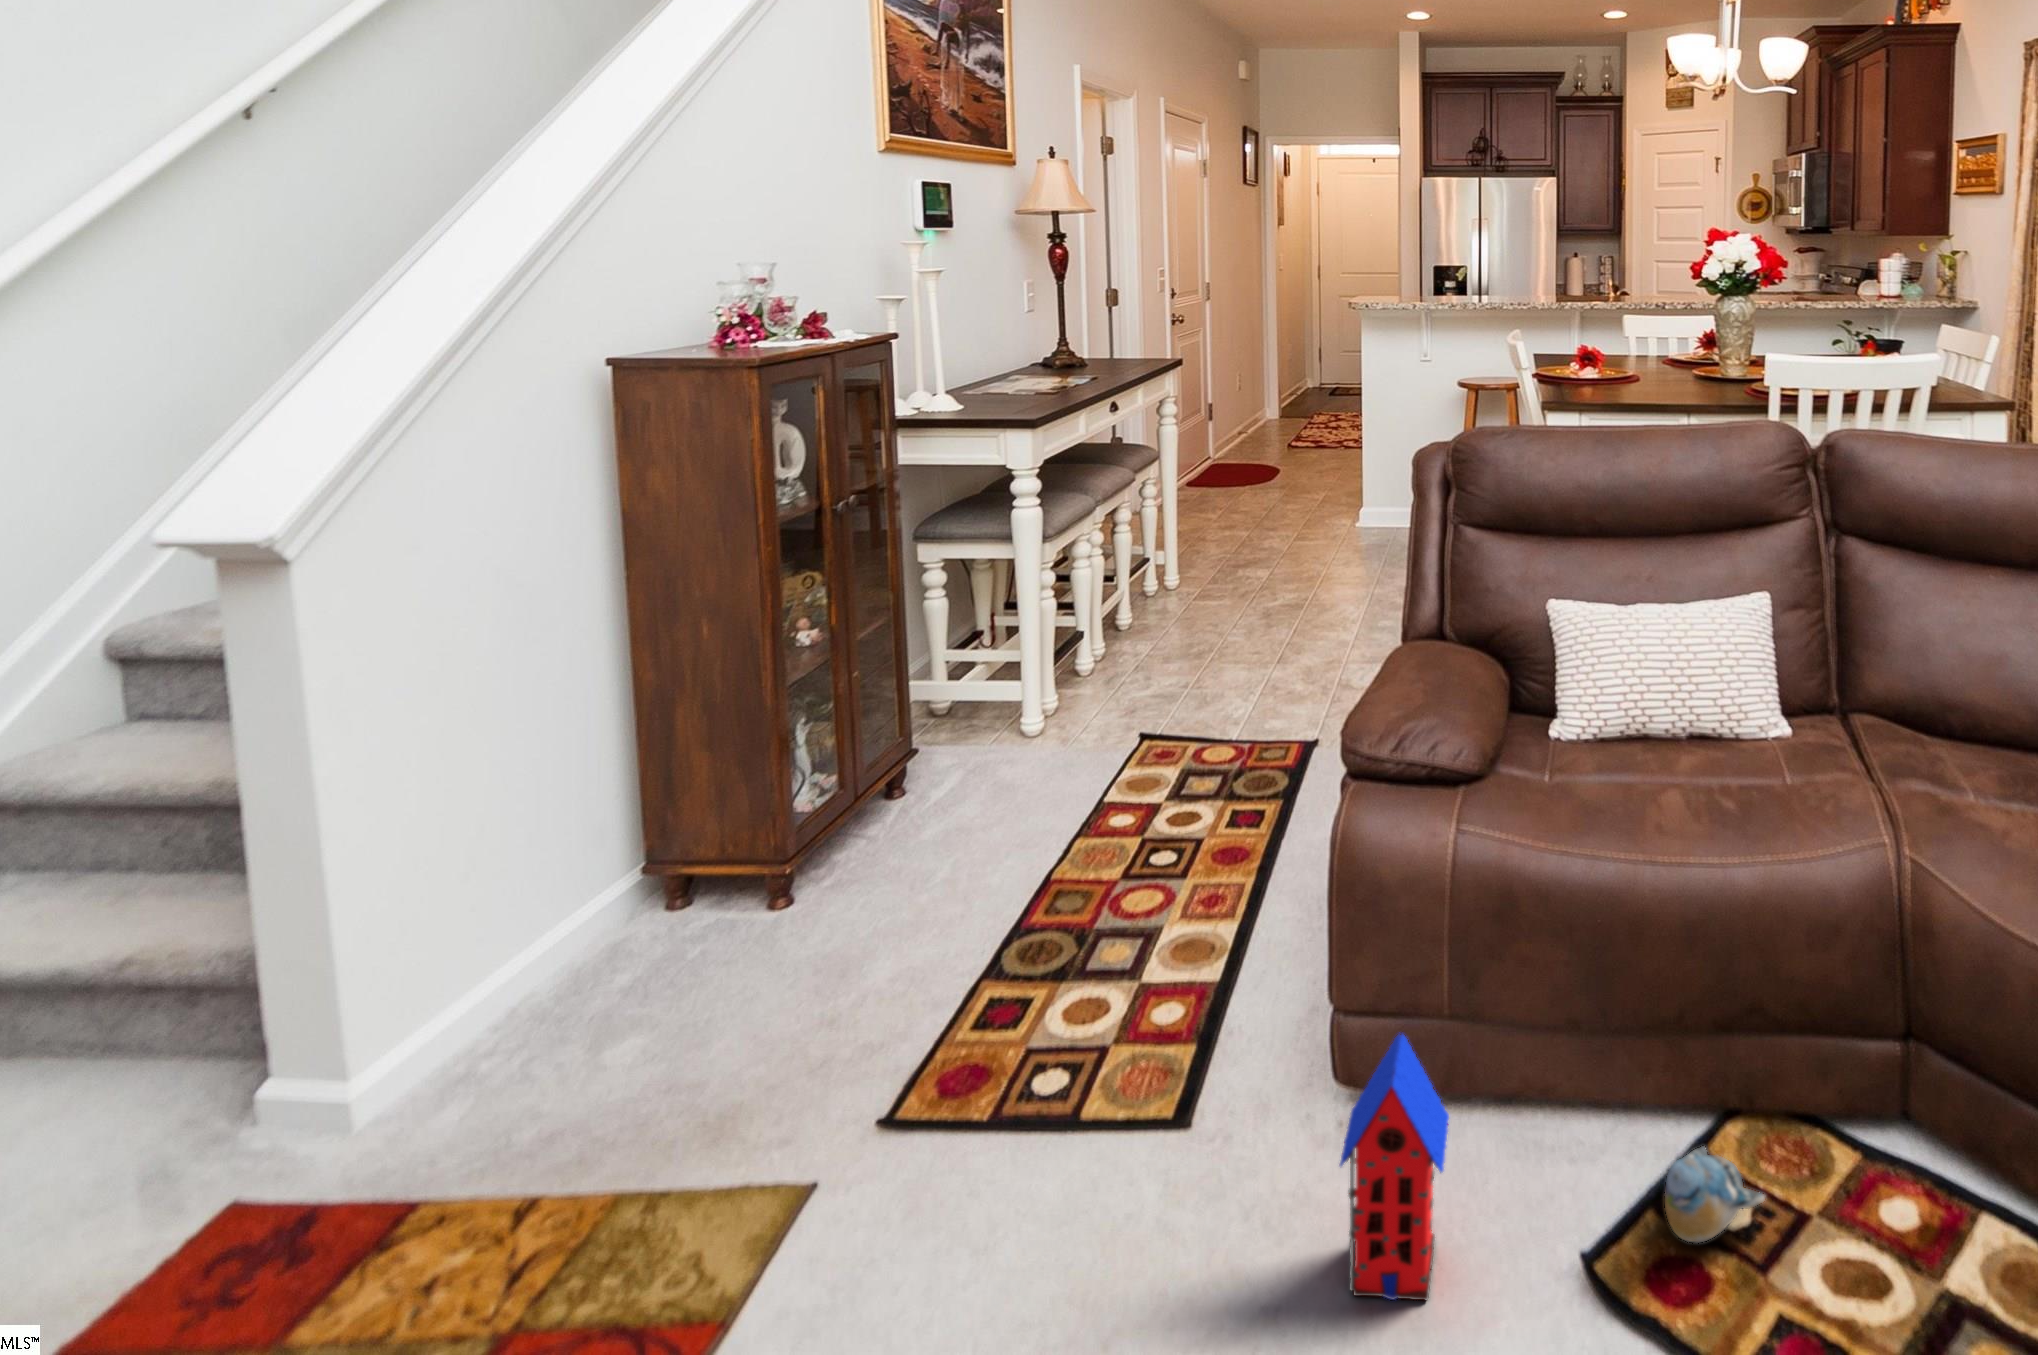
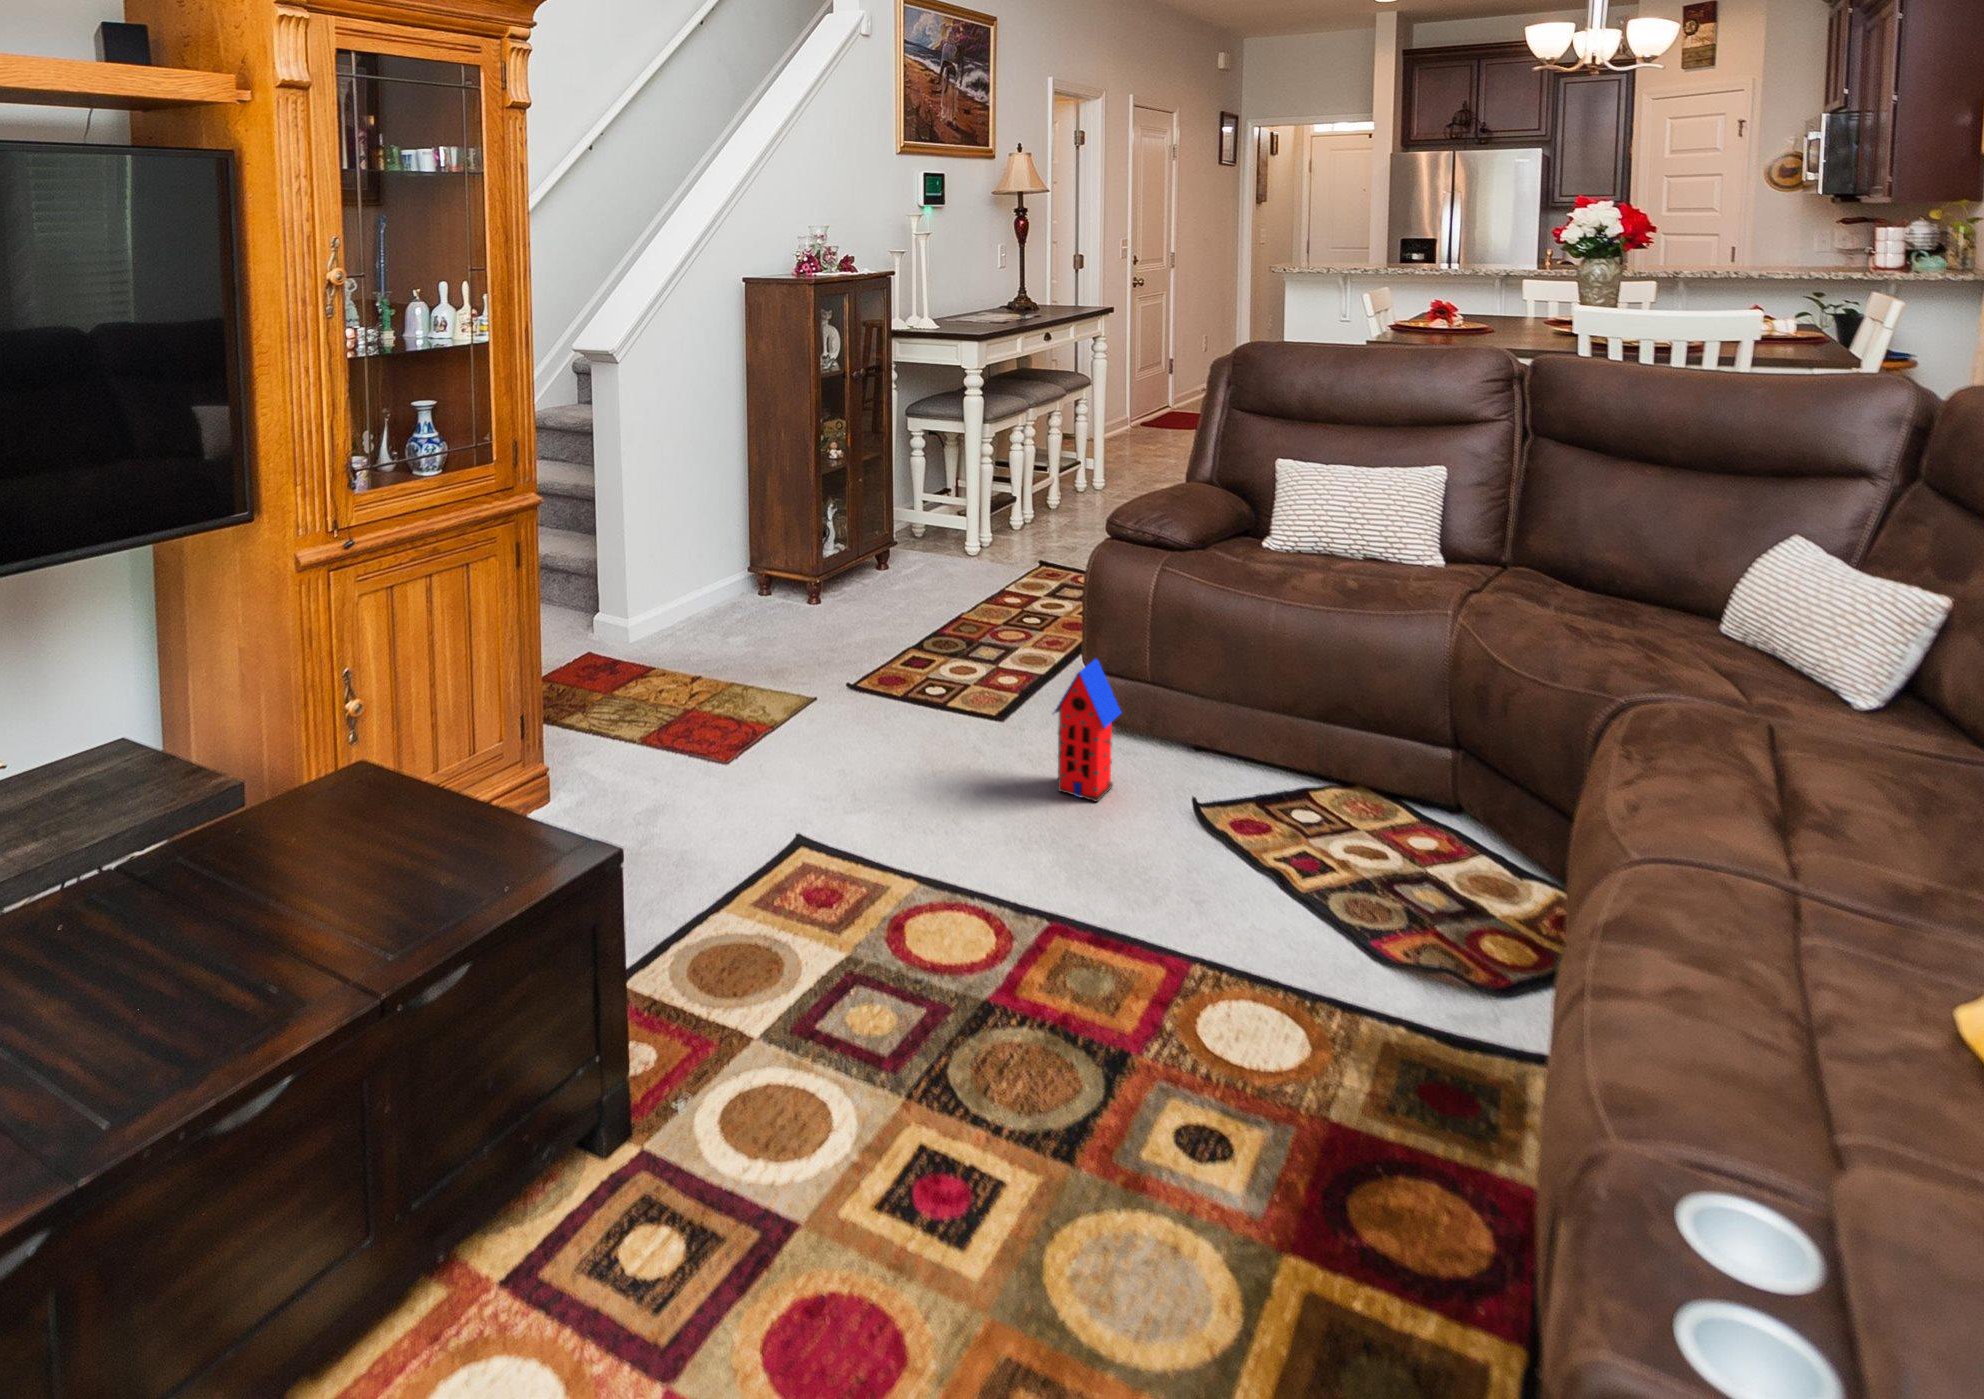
plush toy: present [1665,1147,1765,1242] -> none [1244,769,1319,822]

